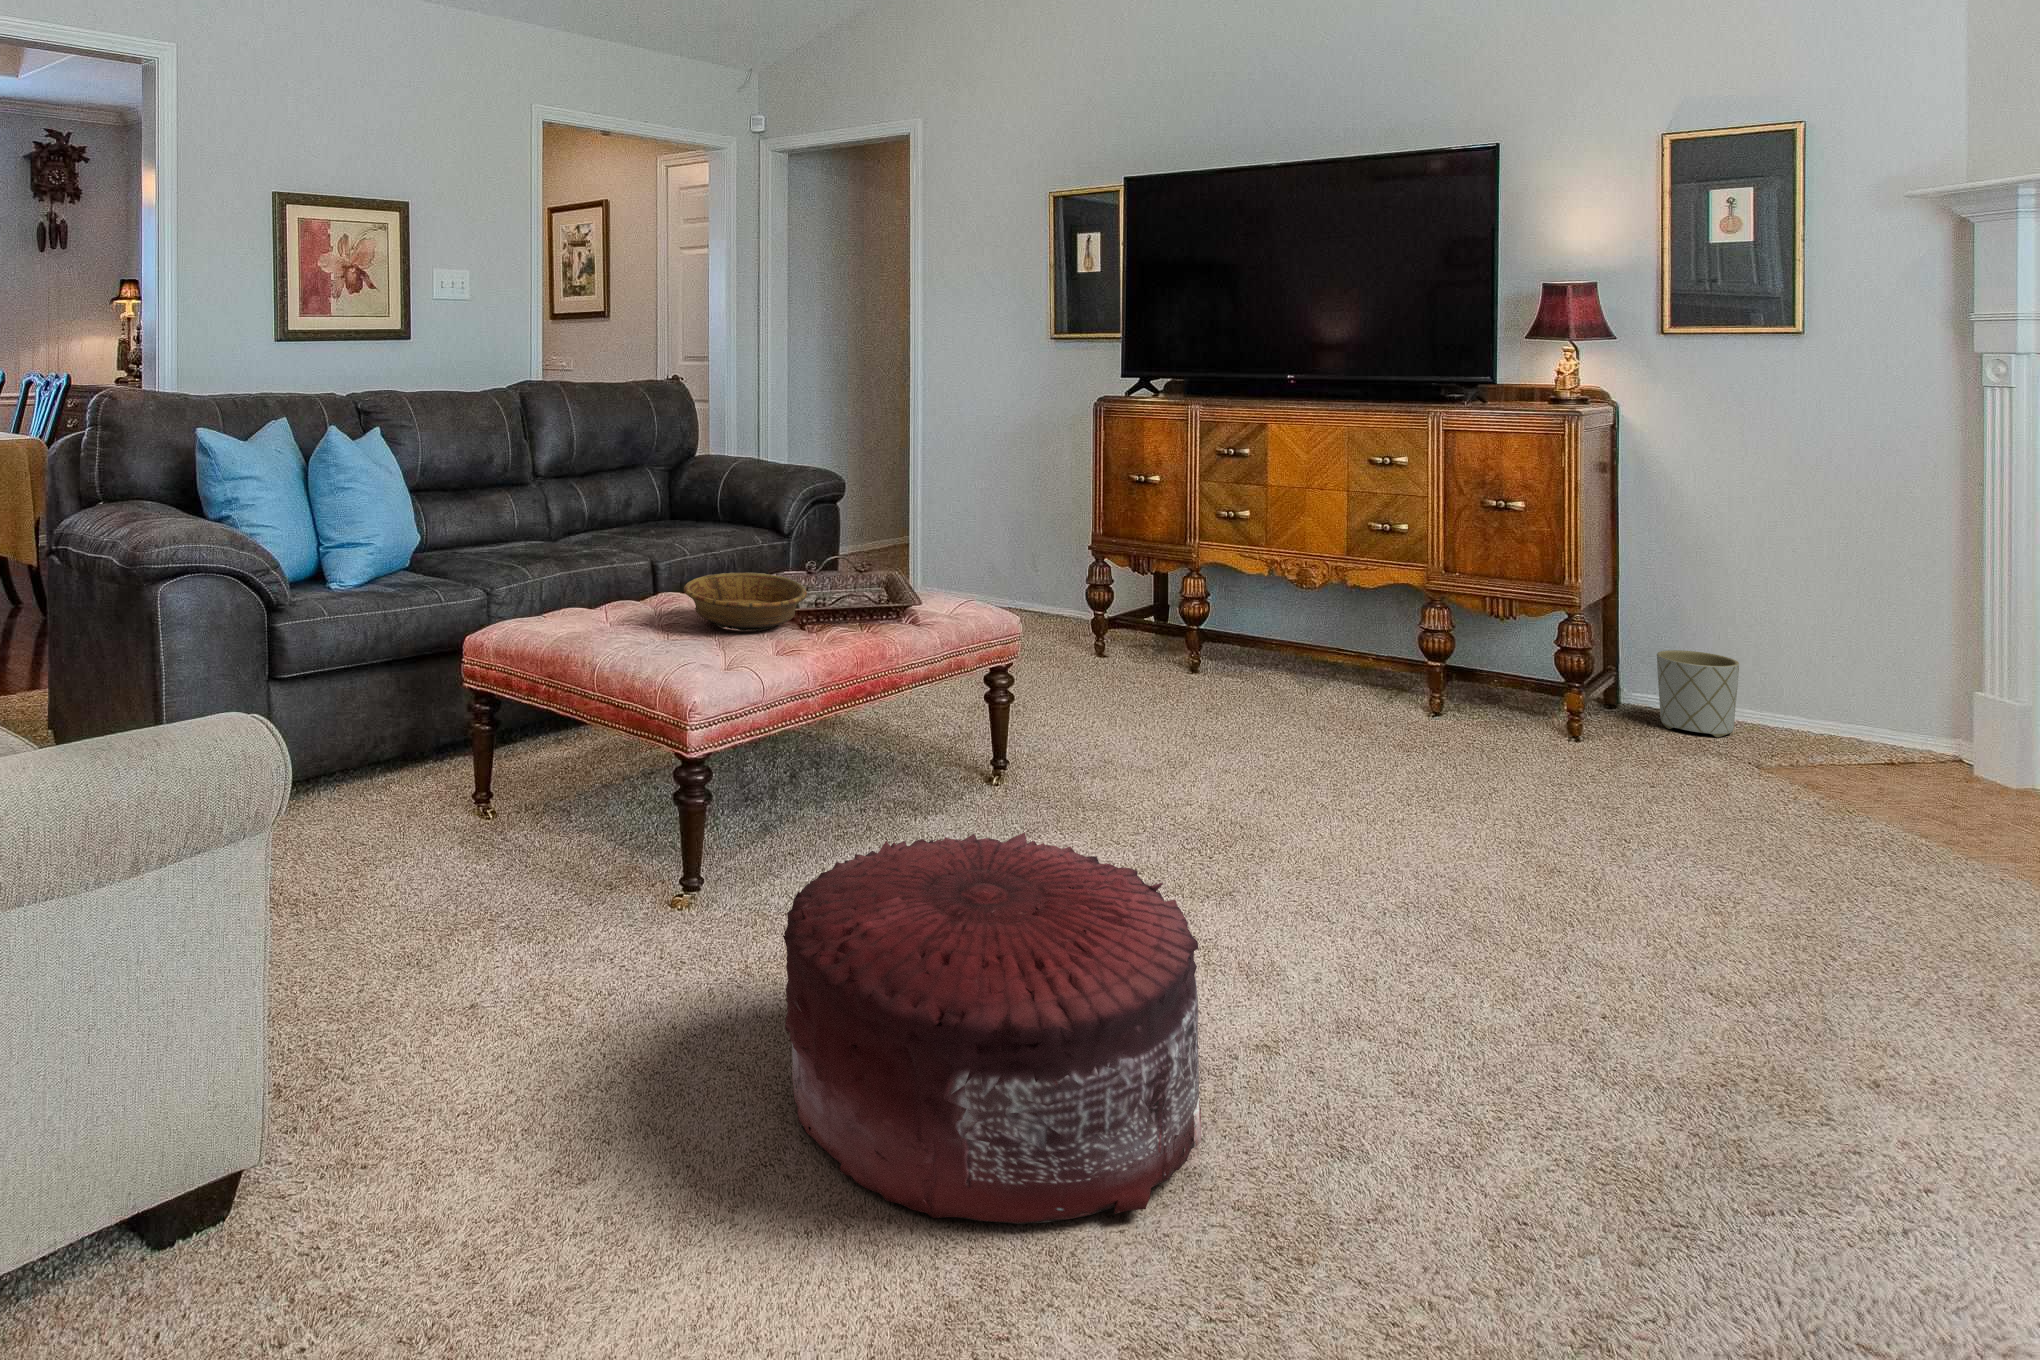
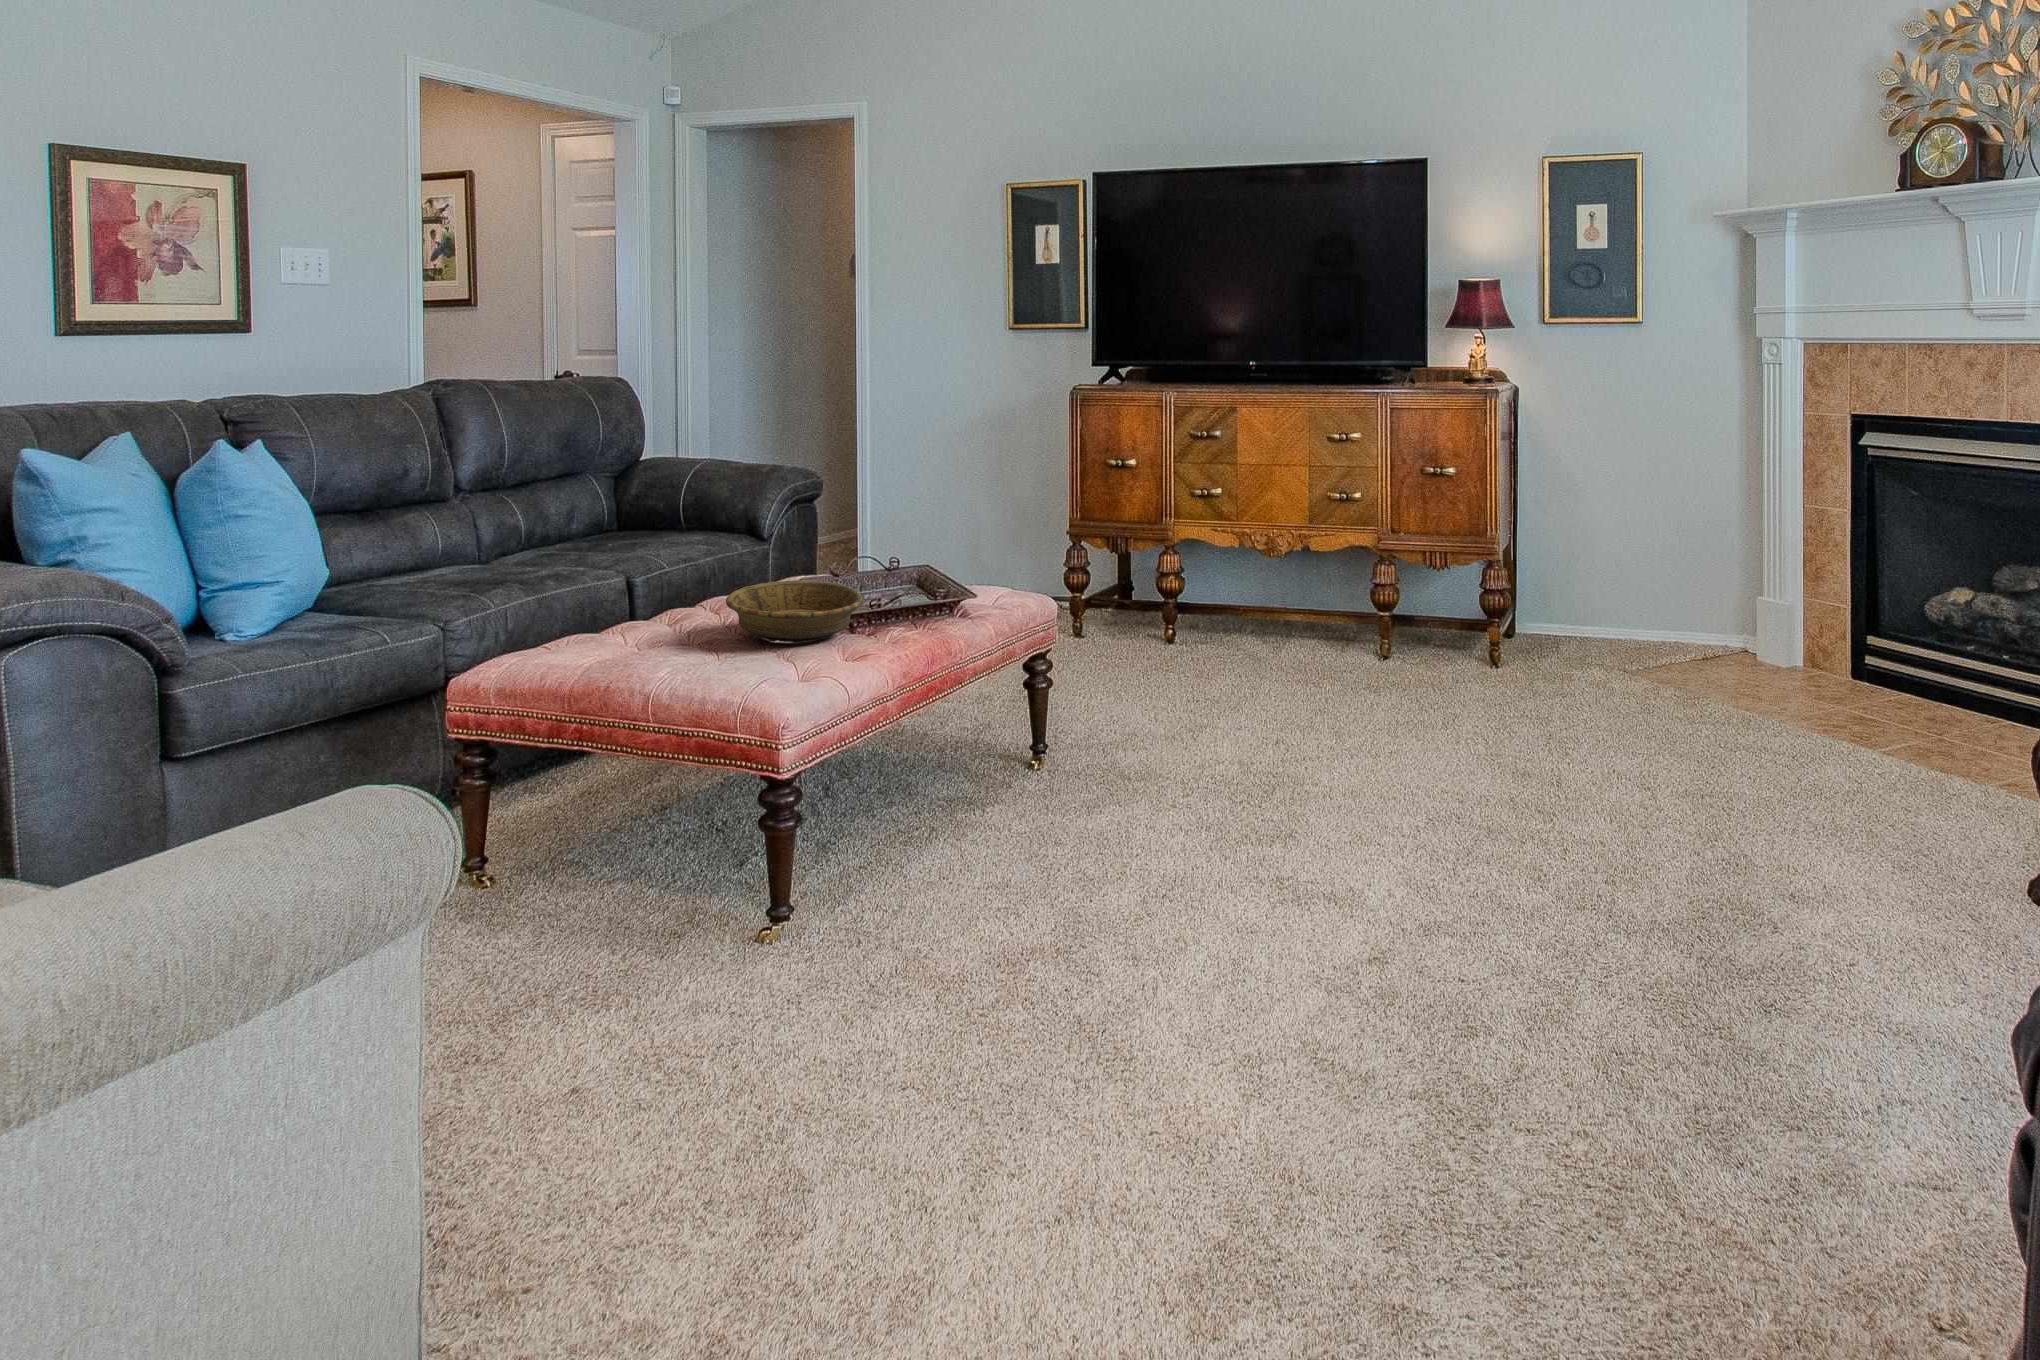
planter: present [1657,650,1739,737] -> none [1547,585,1605,654]
pouf: present [783,833,1201,1224] -> none [965,805,1364,1181]

